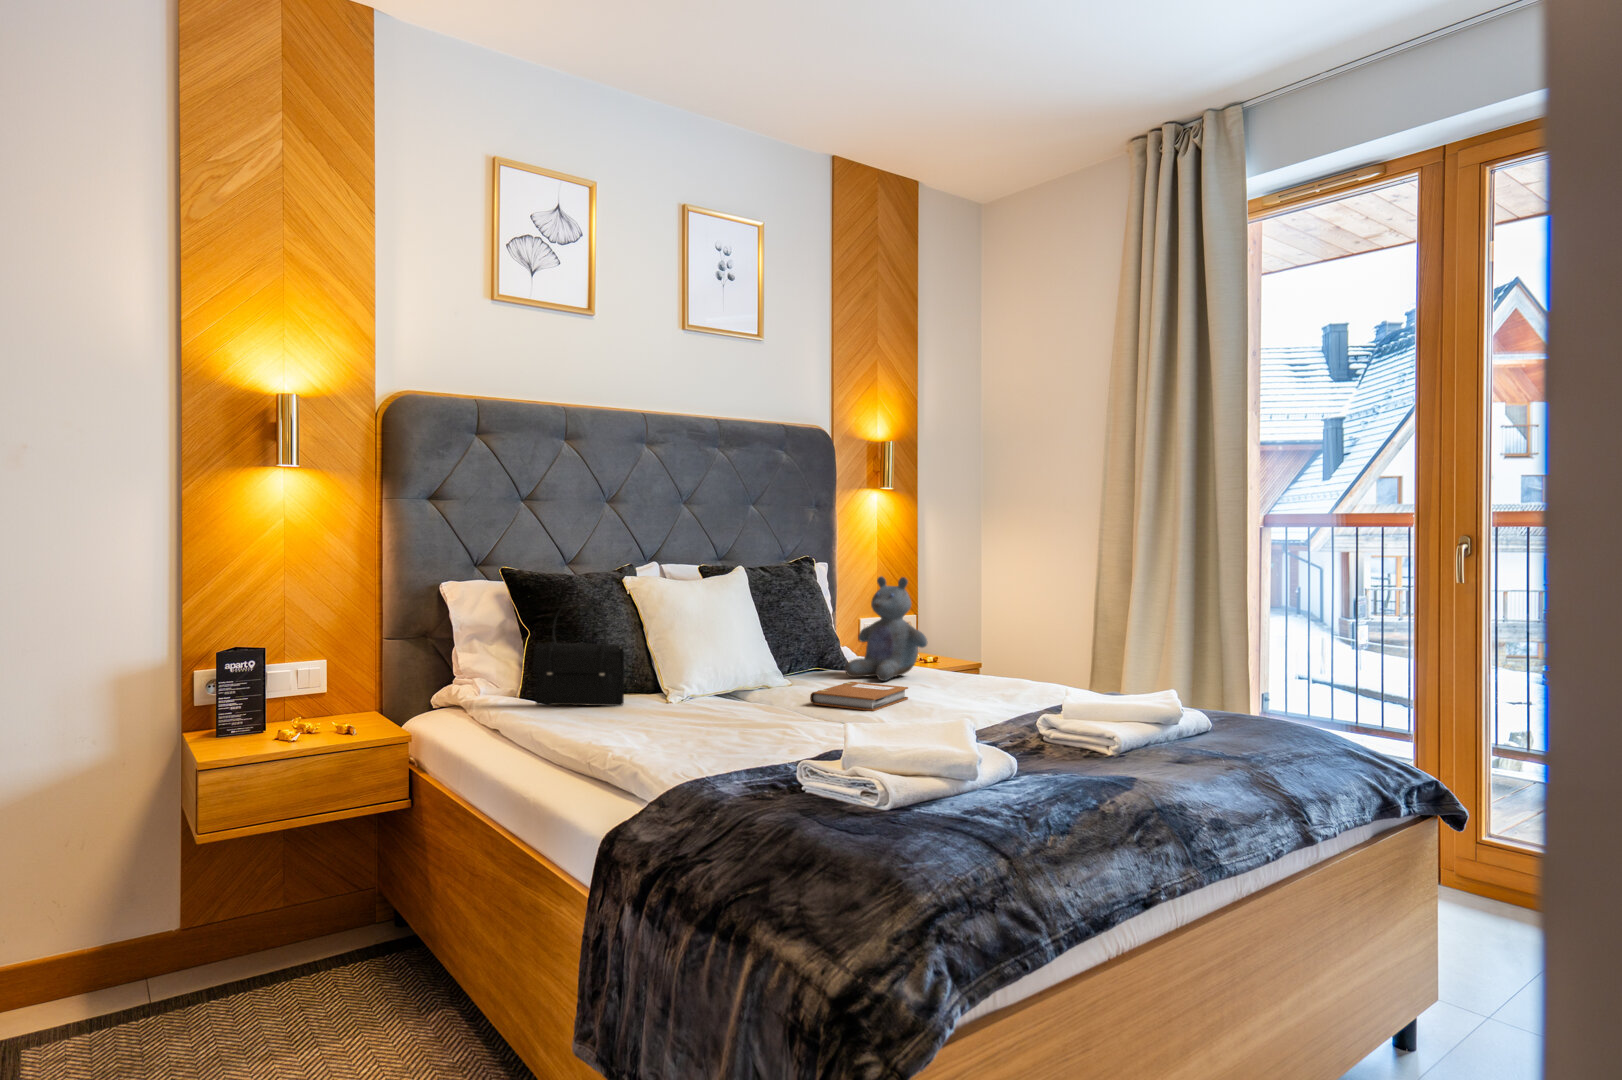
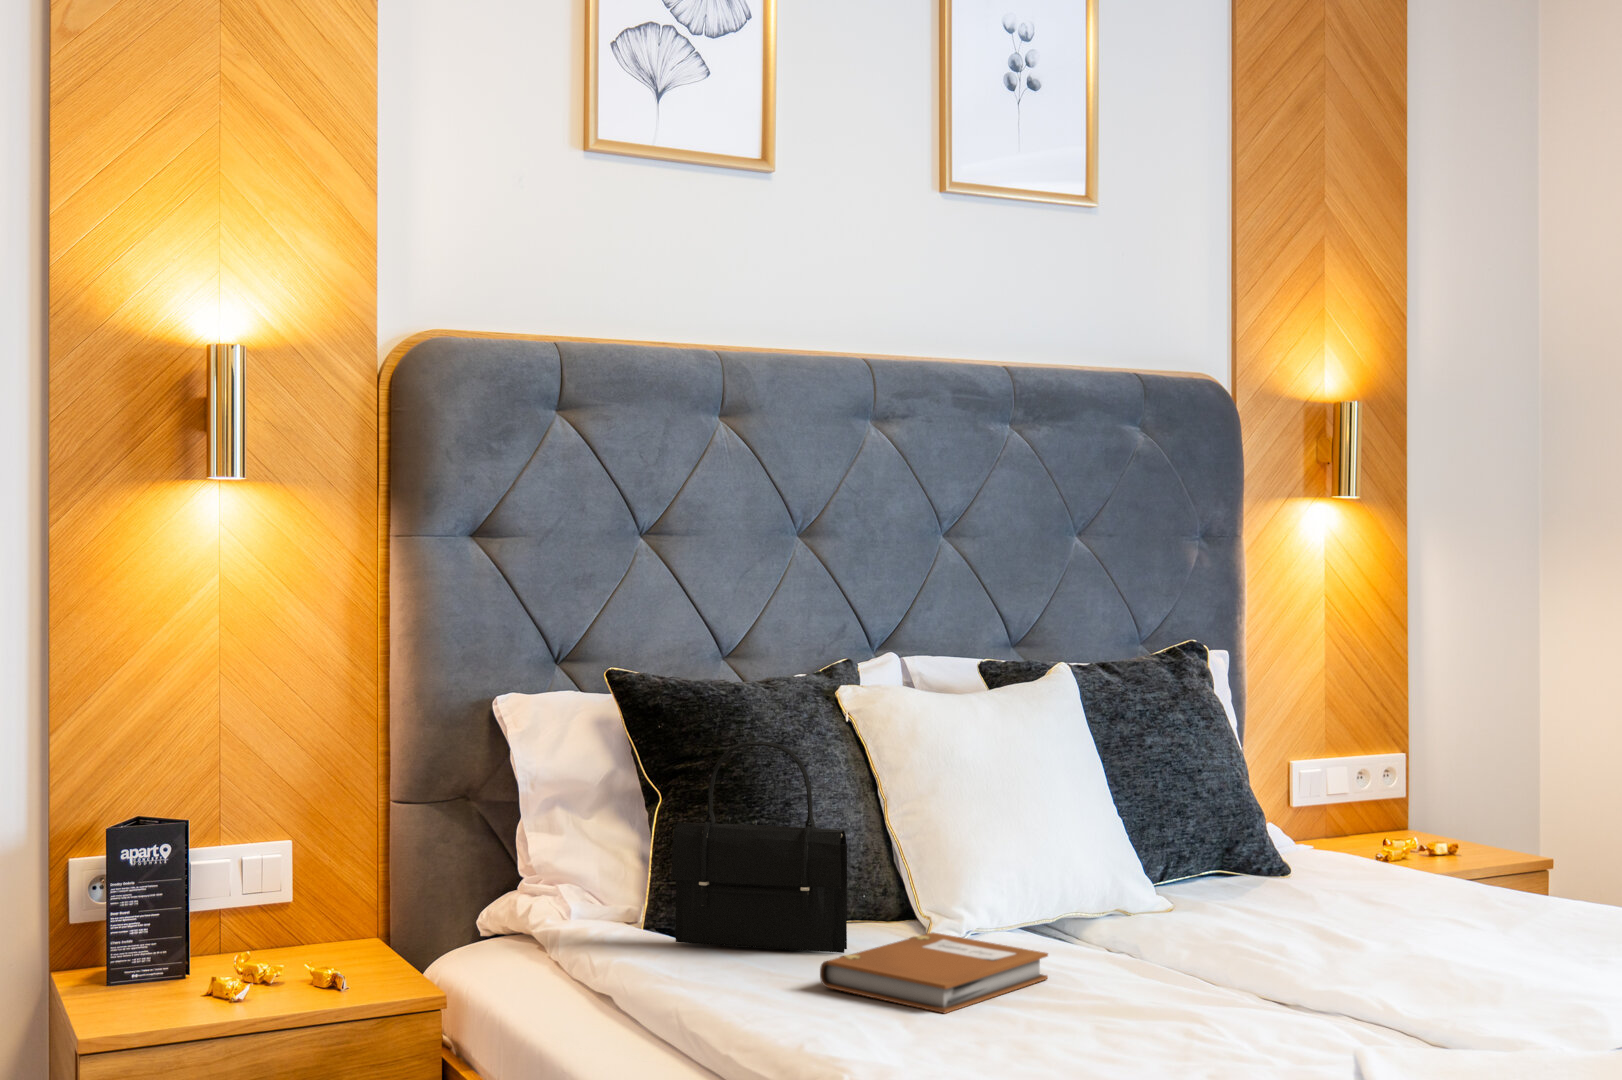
stuffed bear: present [845,576,927,681] -> none [1282,687,1461,908]
notebook: present [810,682,908,711] -> present [820,933,1048,1014]

